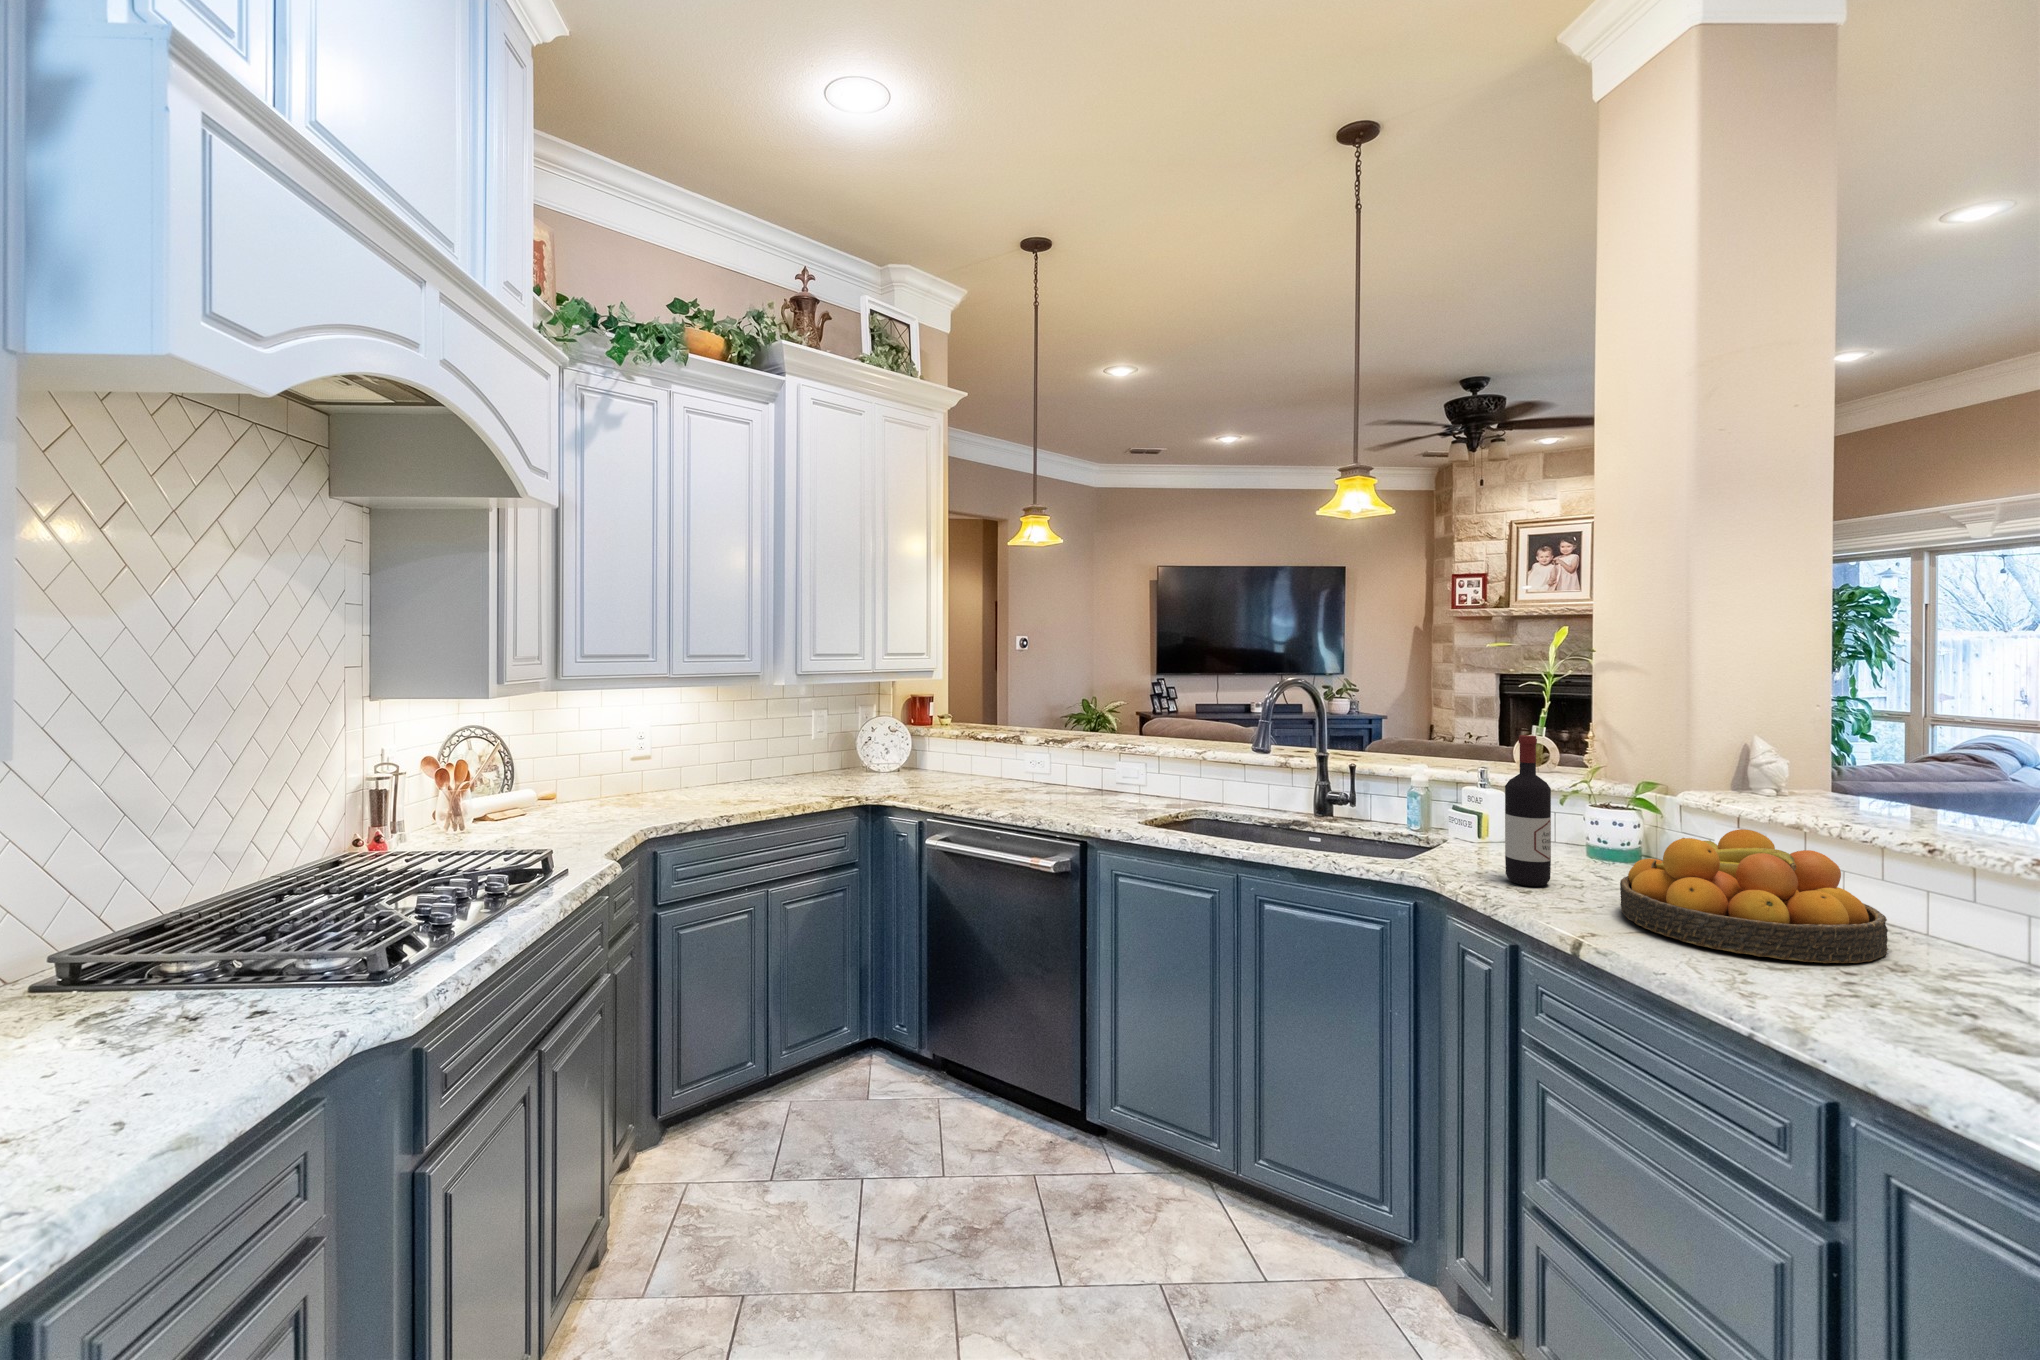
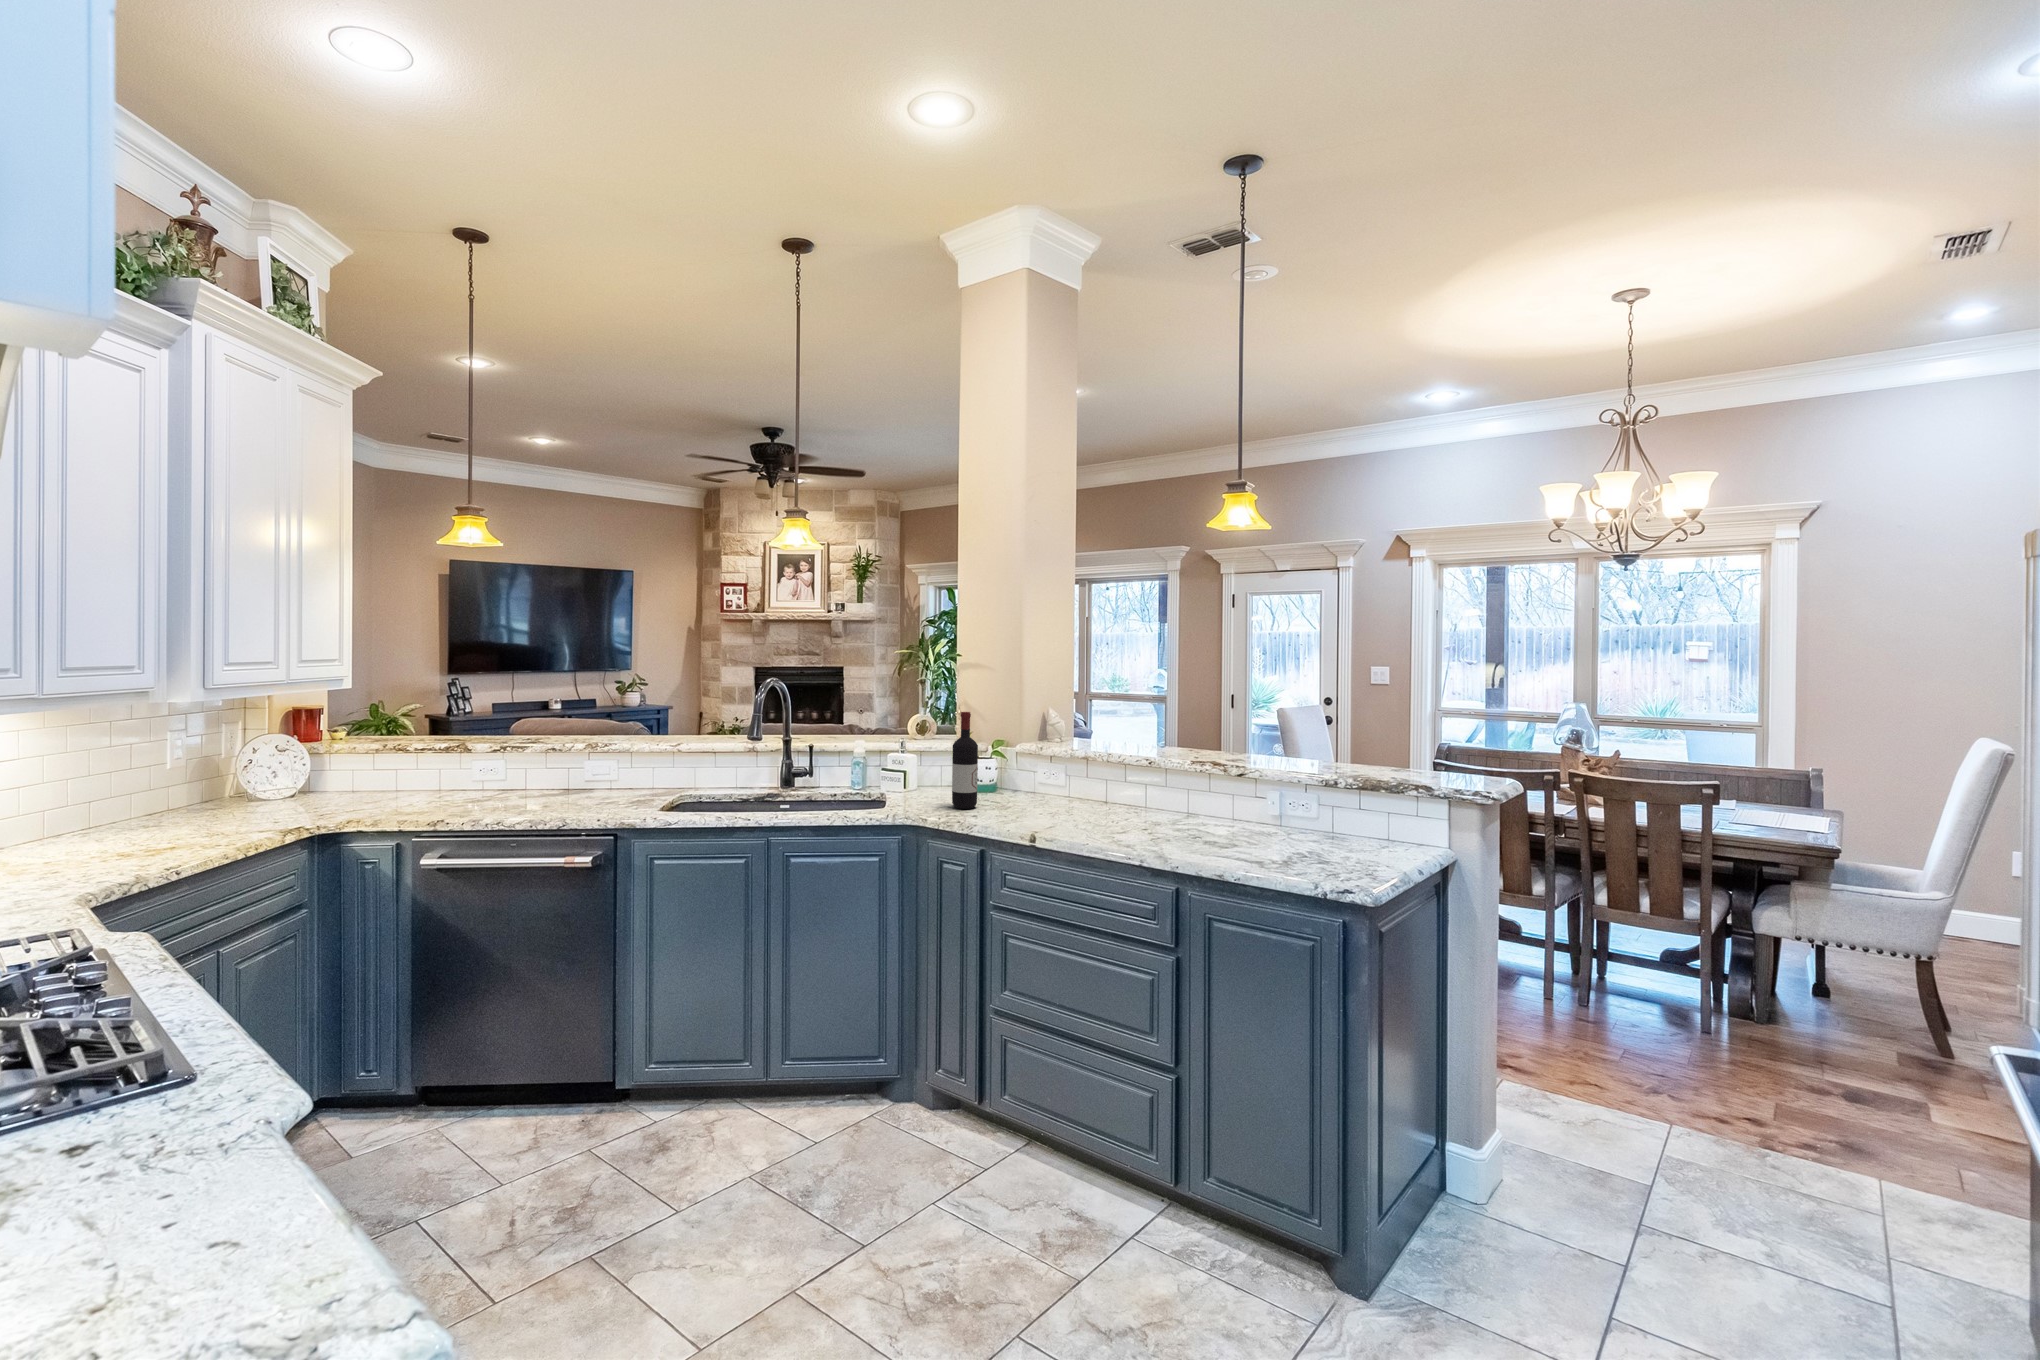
fruit bowl: present [1620,829,1888,963] -> none [1024,758,1138,823]

